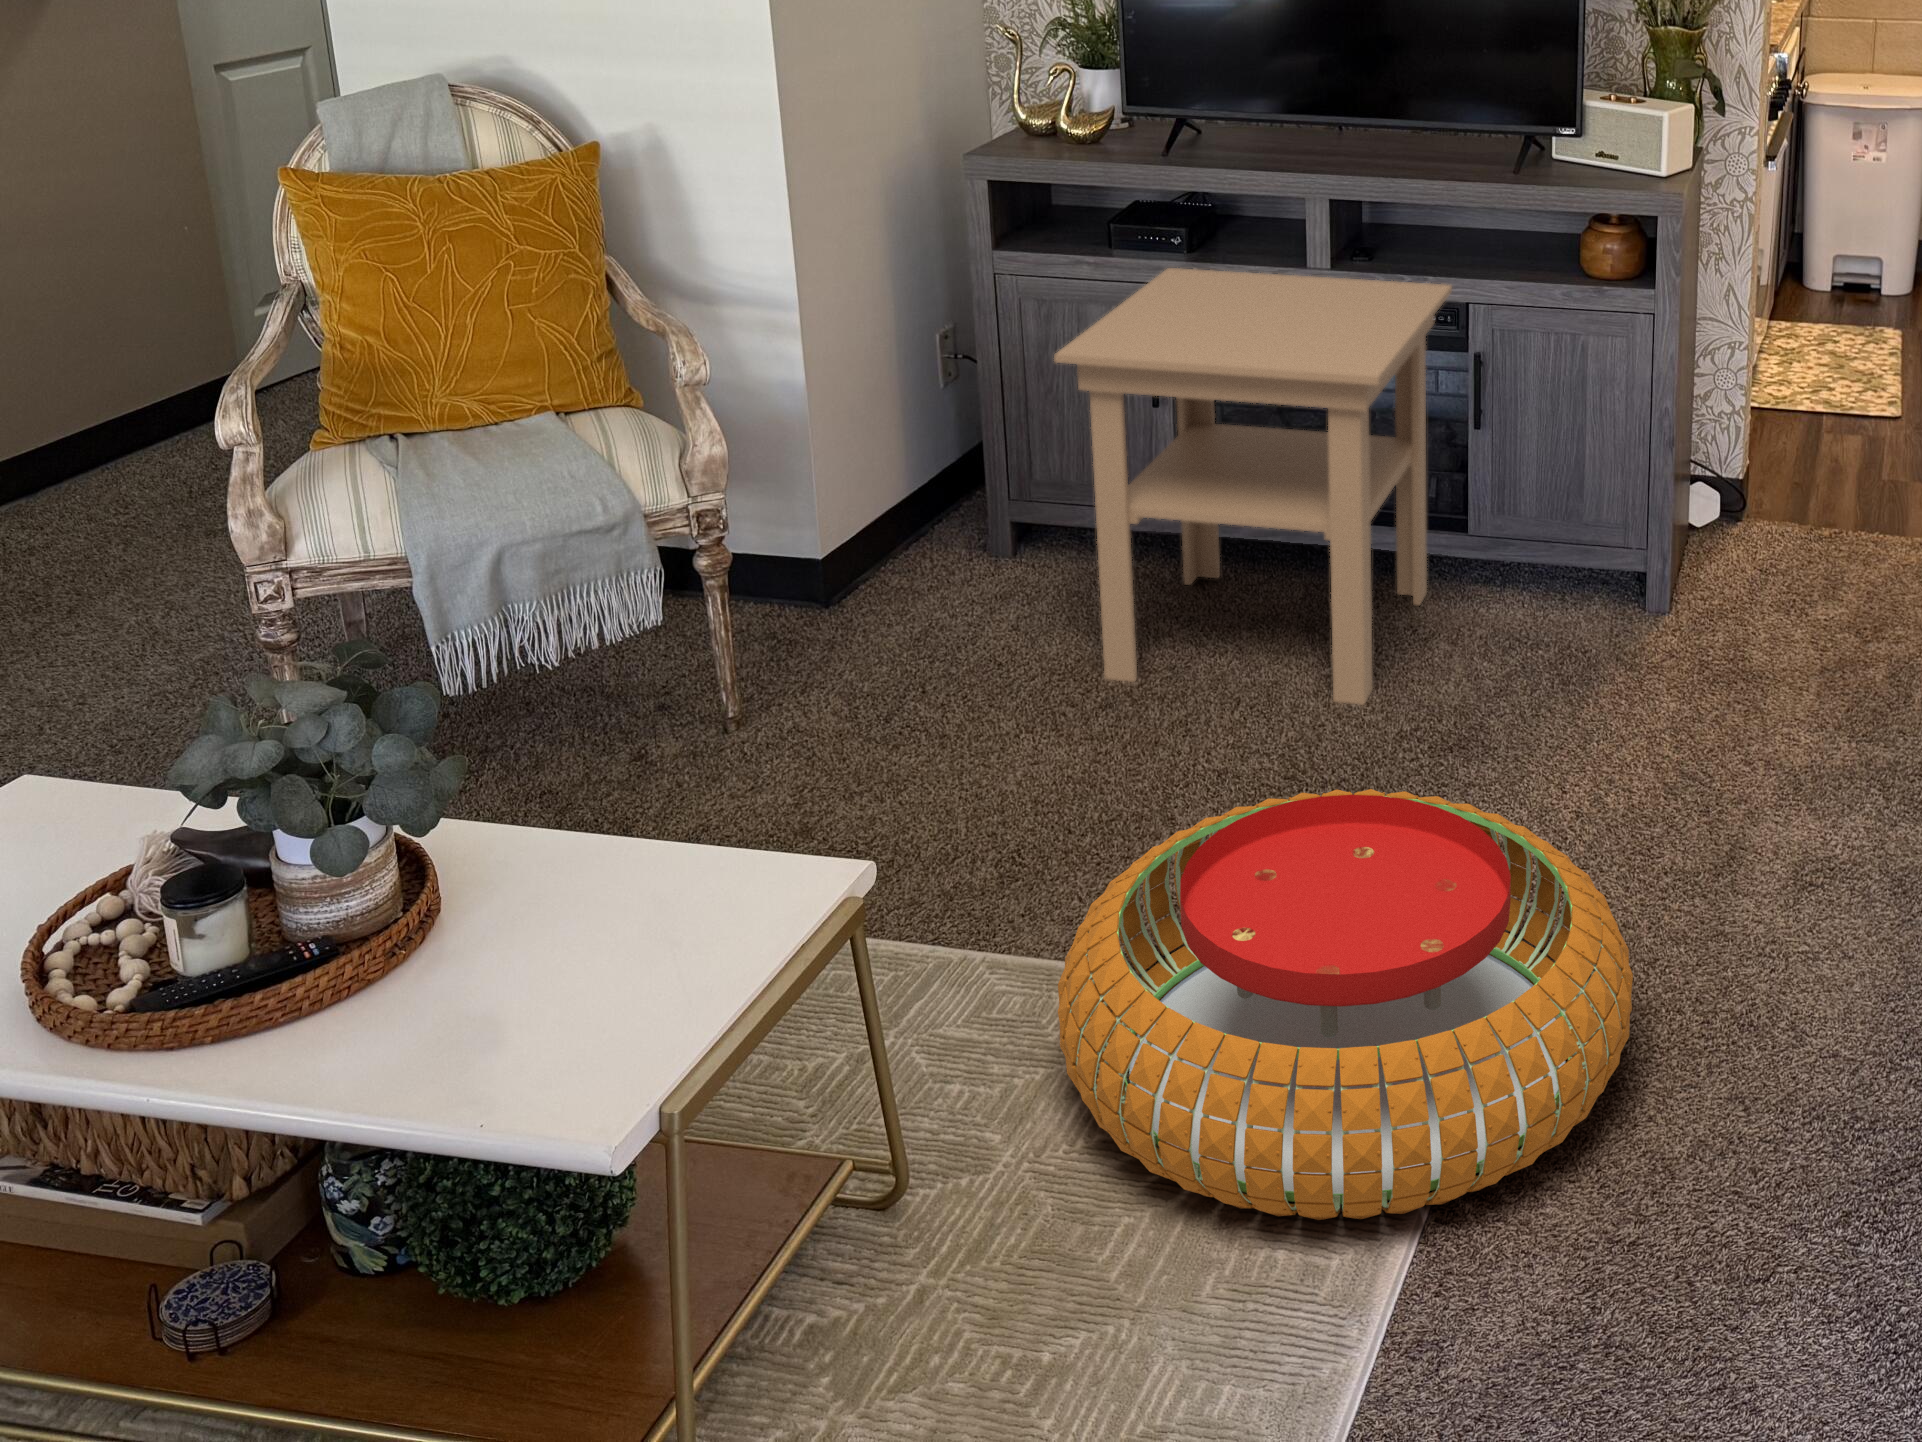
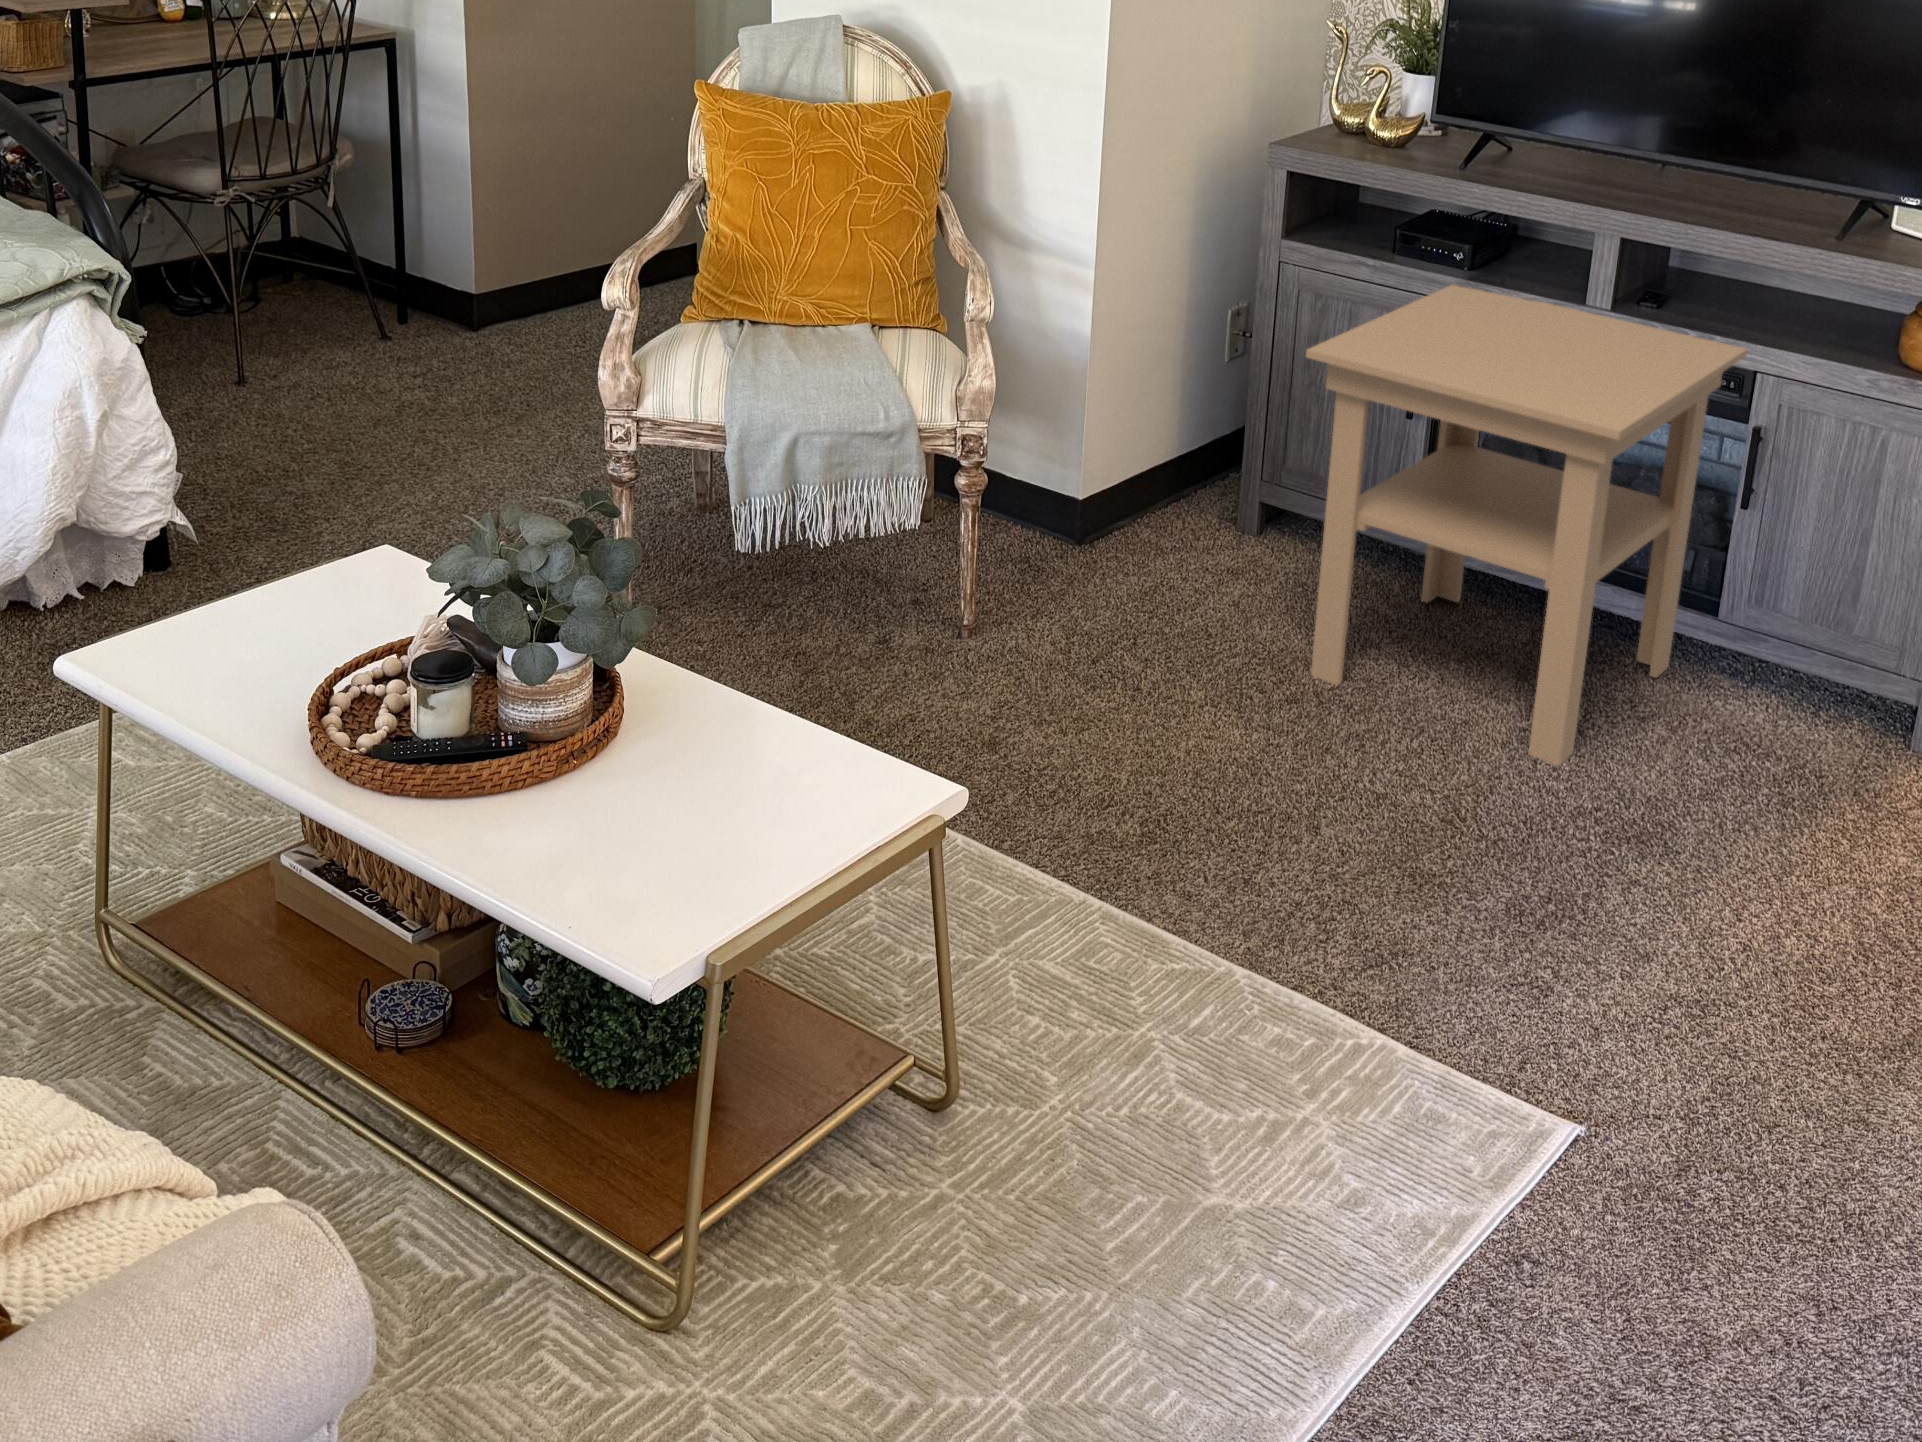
pouf: present [1058,789,1633,1220] -> none [1124,833,1726,1295]

